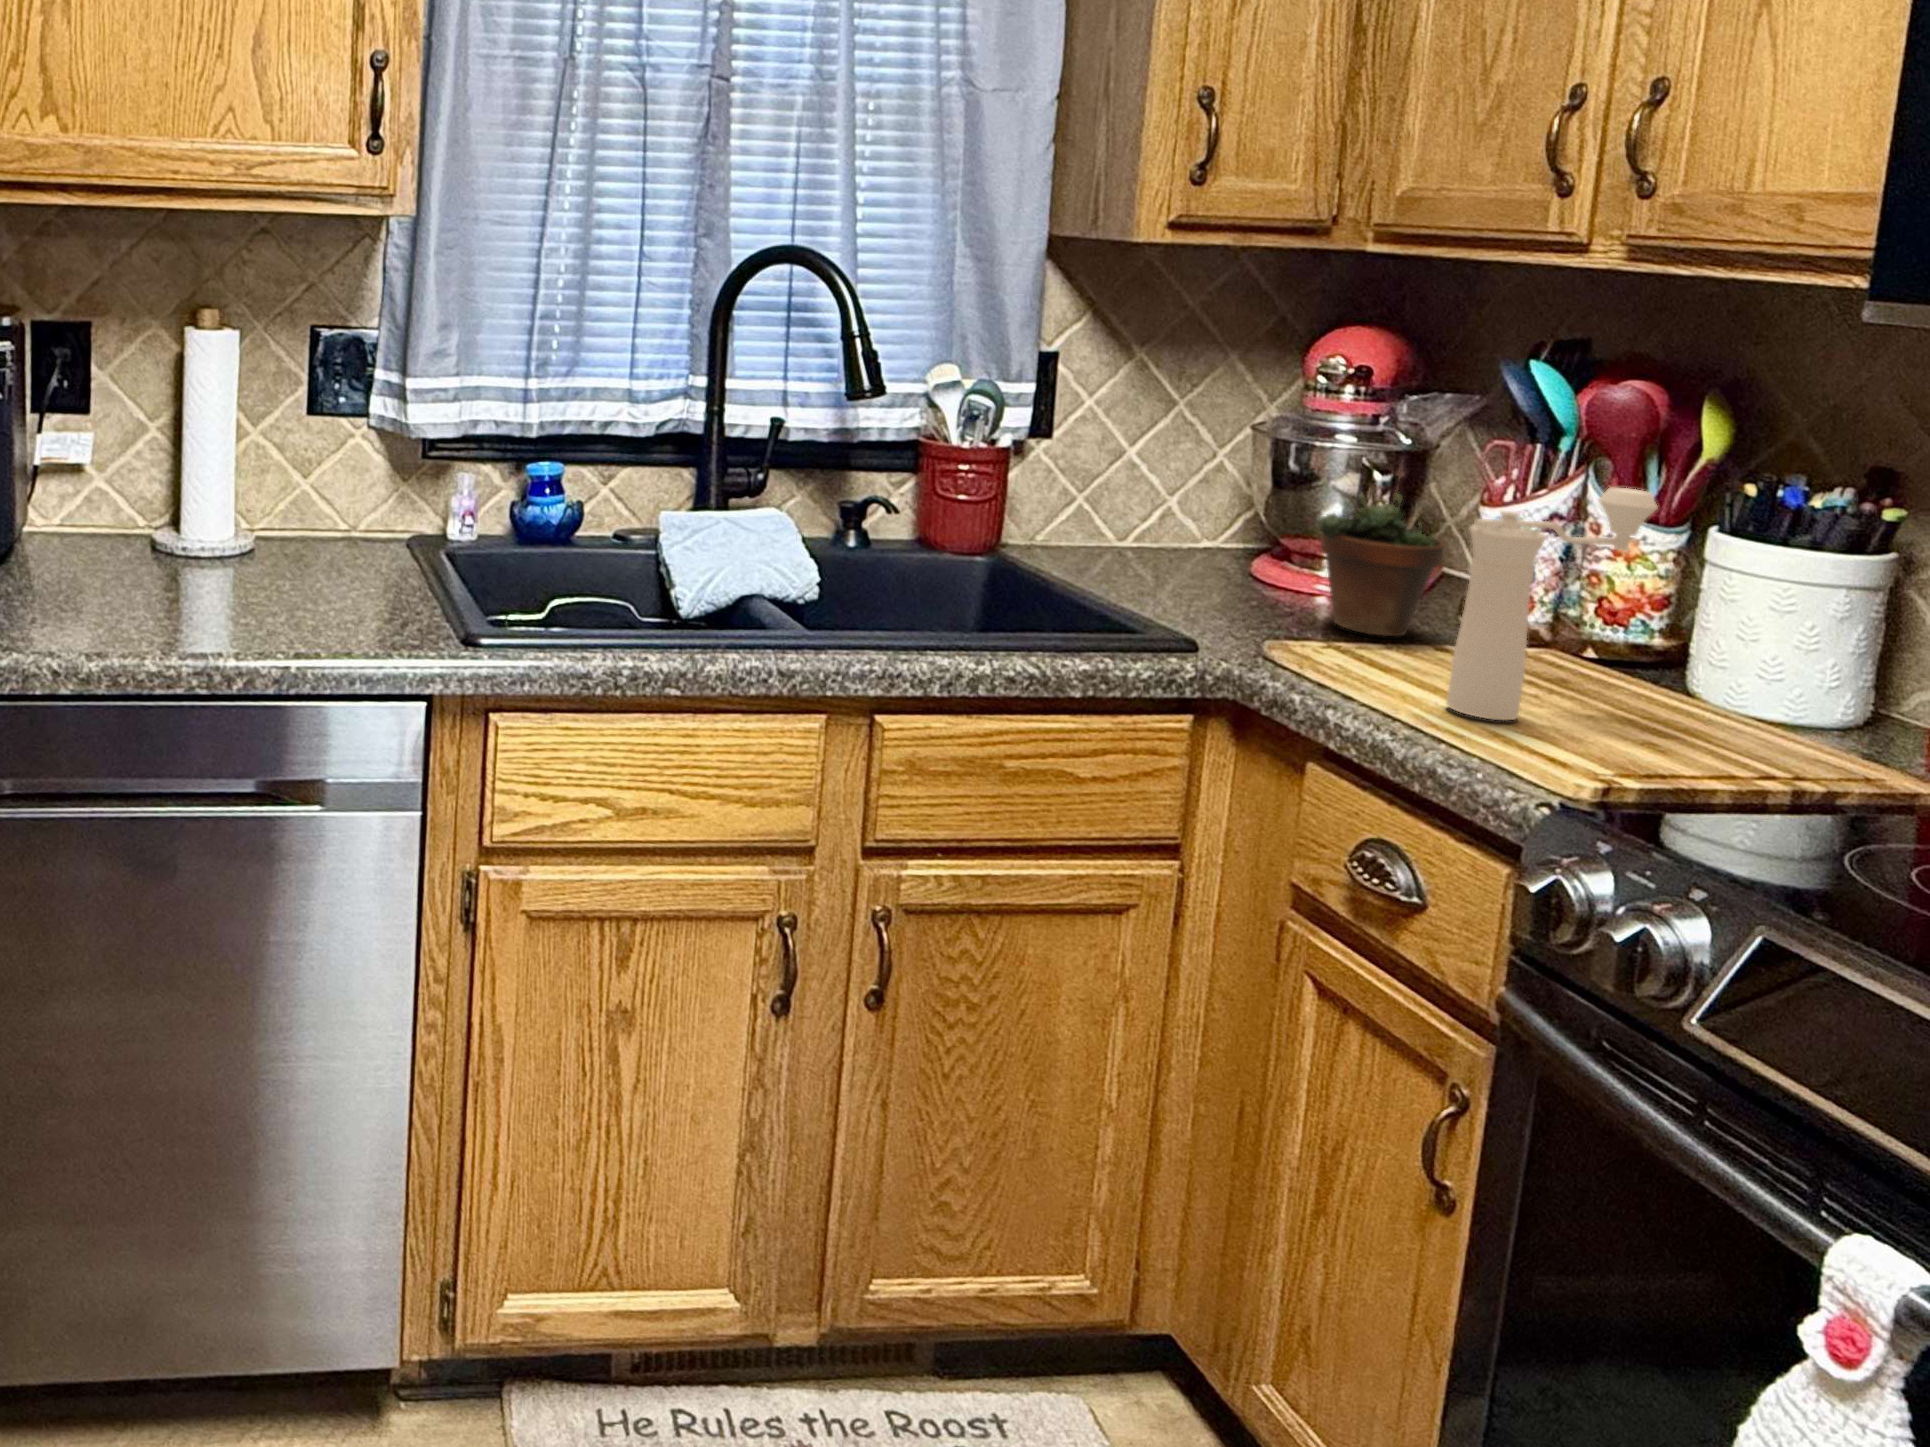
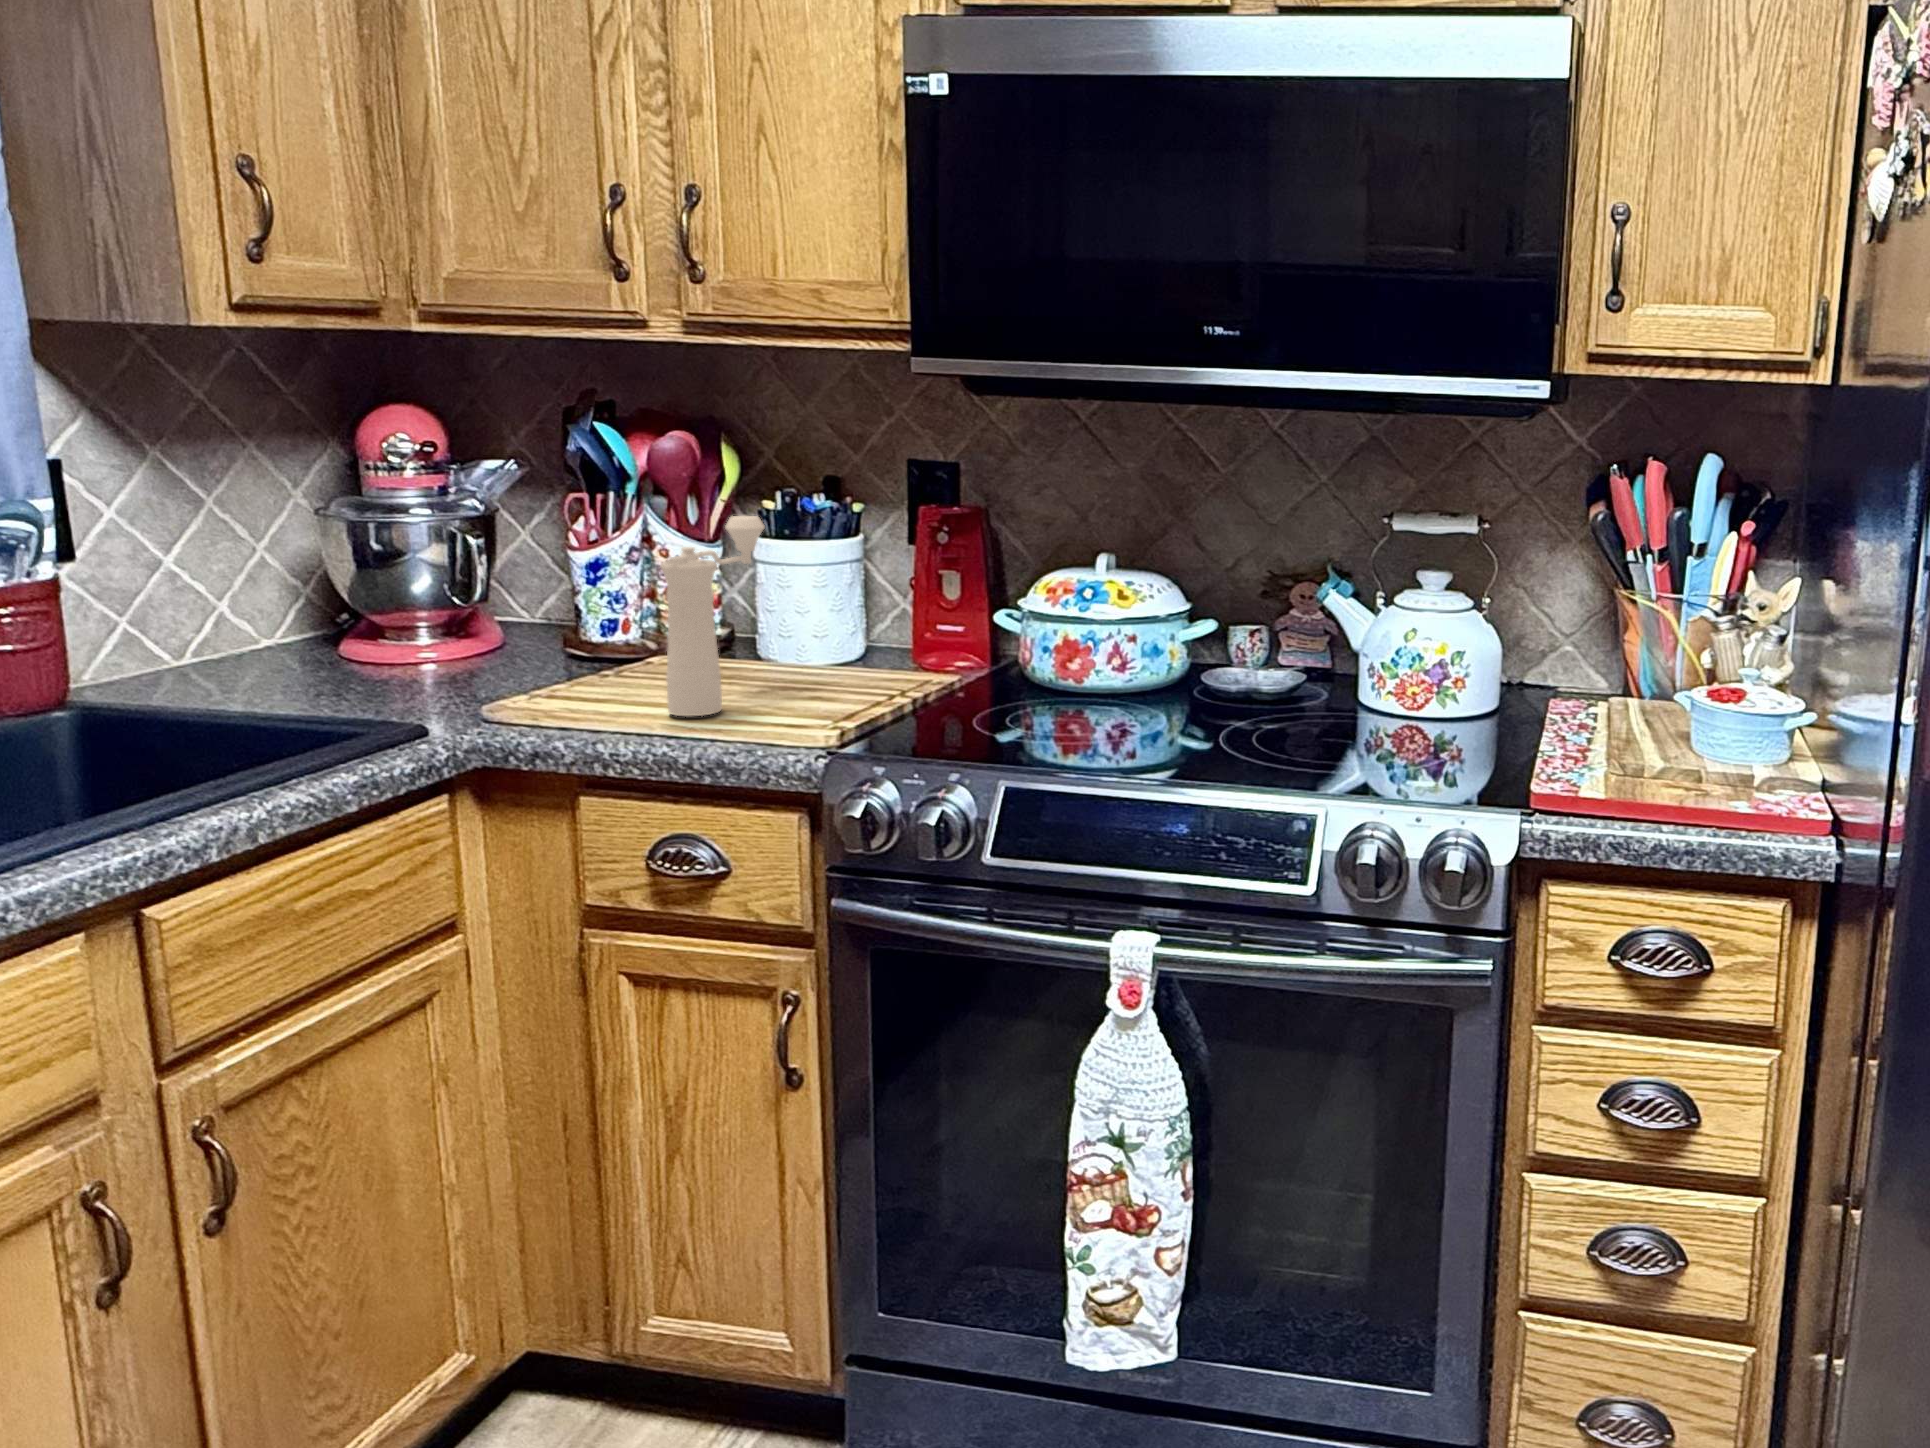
succulent plant: present [1318,462,1444,636] -> none [465,521,573,682]

